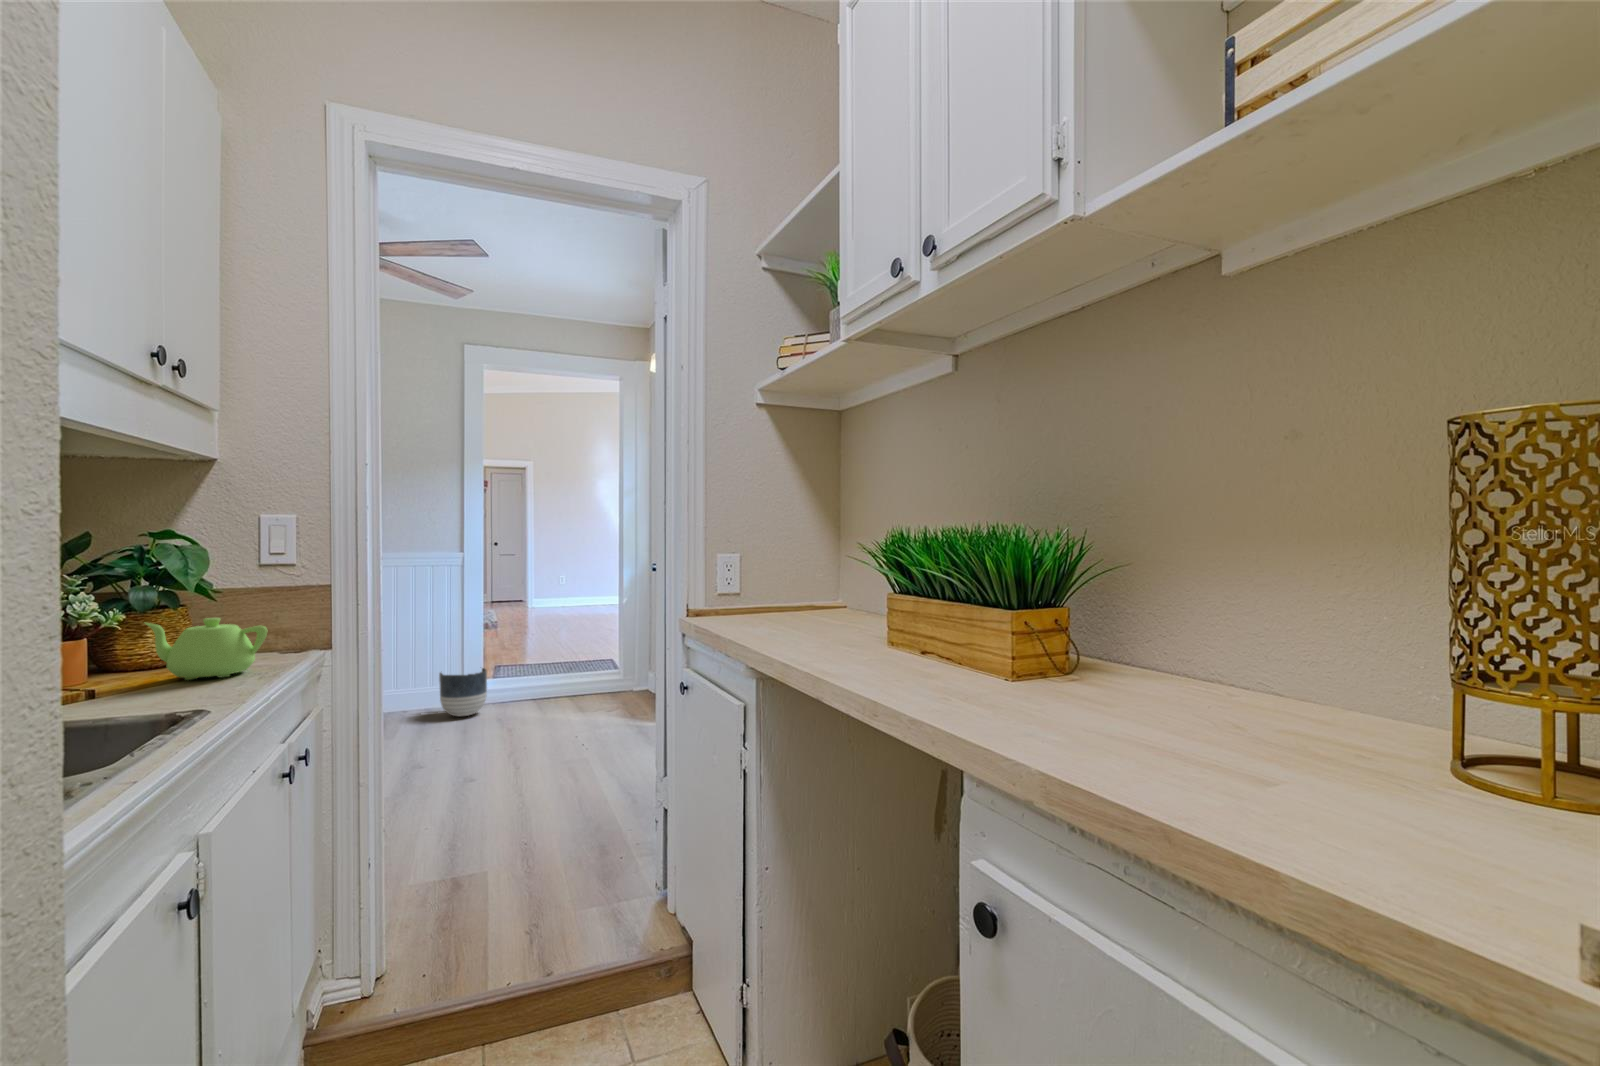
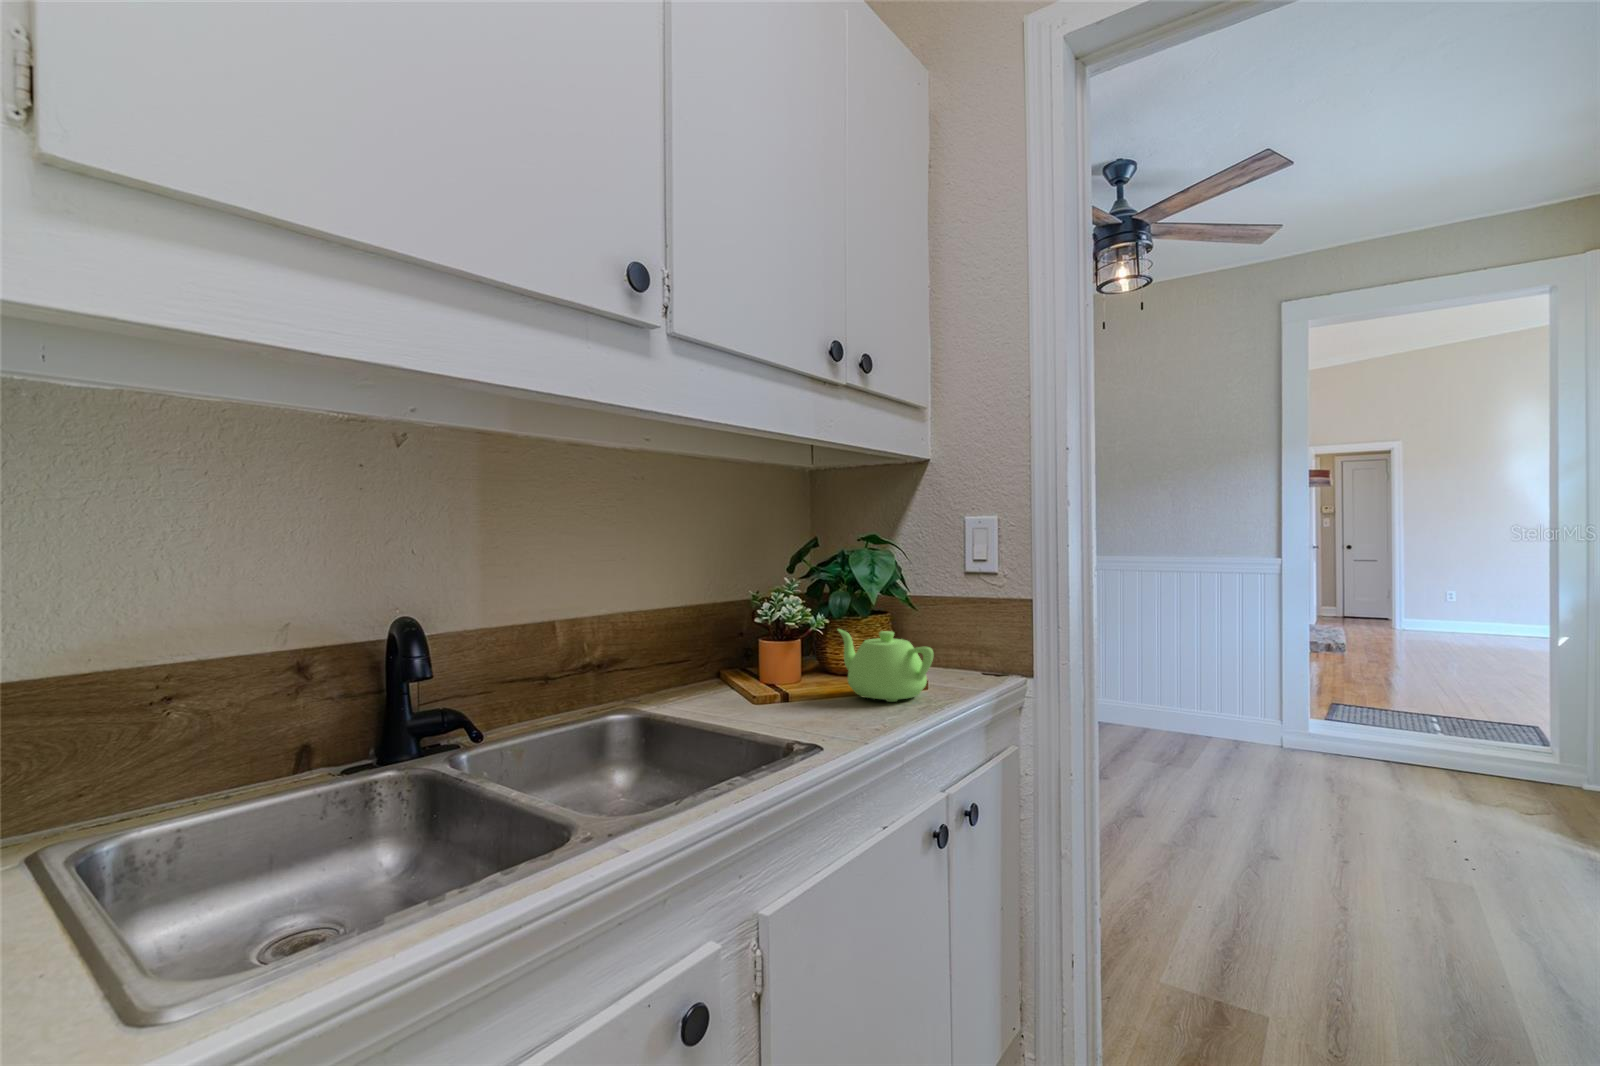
planter: present [439,668,487,717] -> none [1250,698,1313,759]

